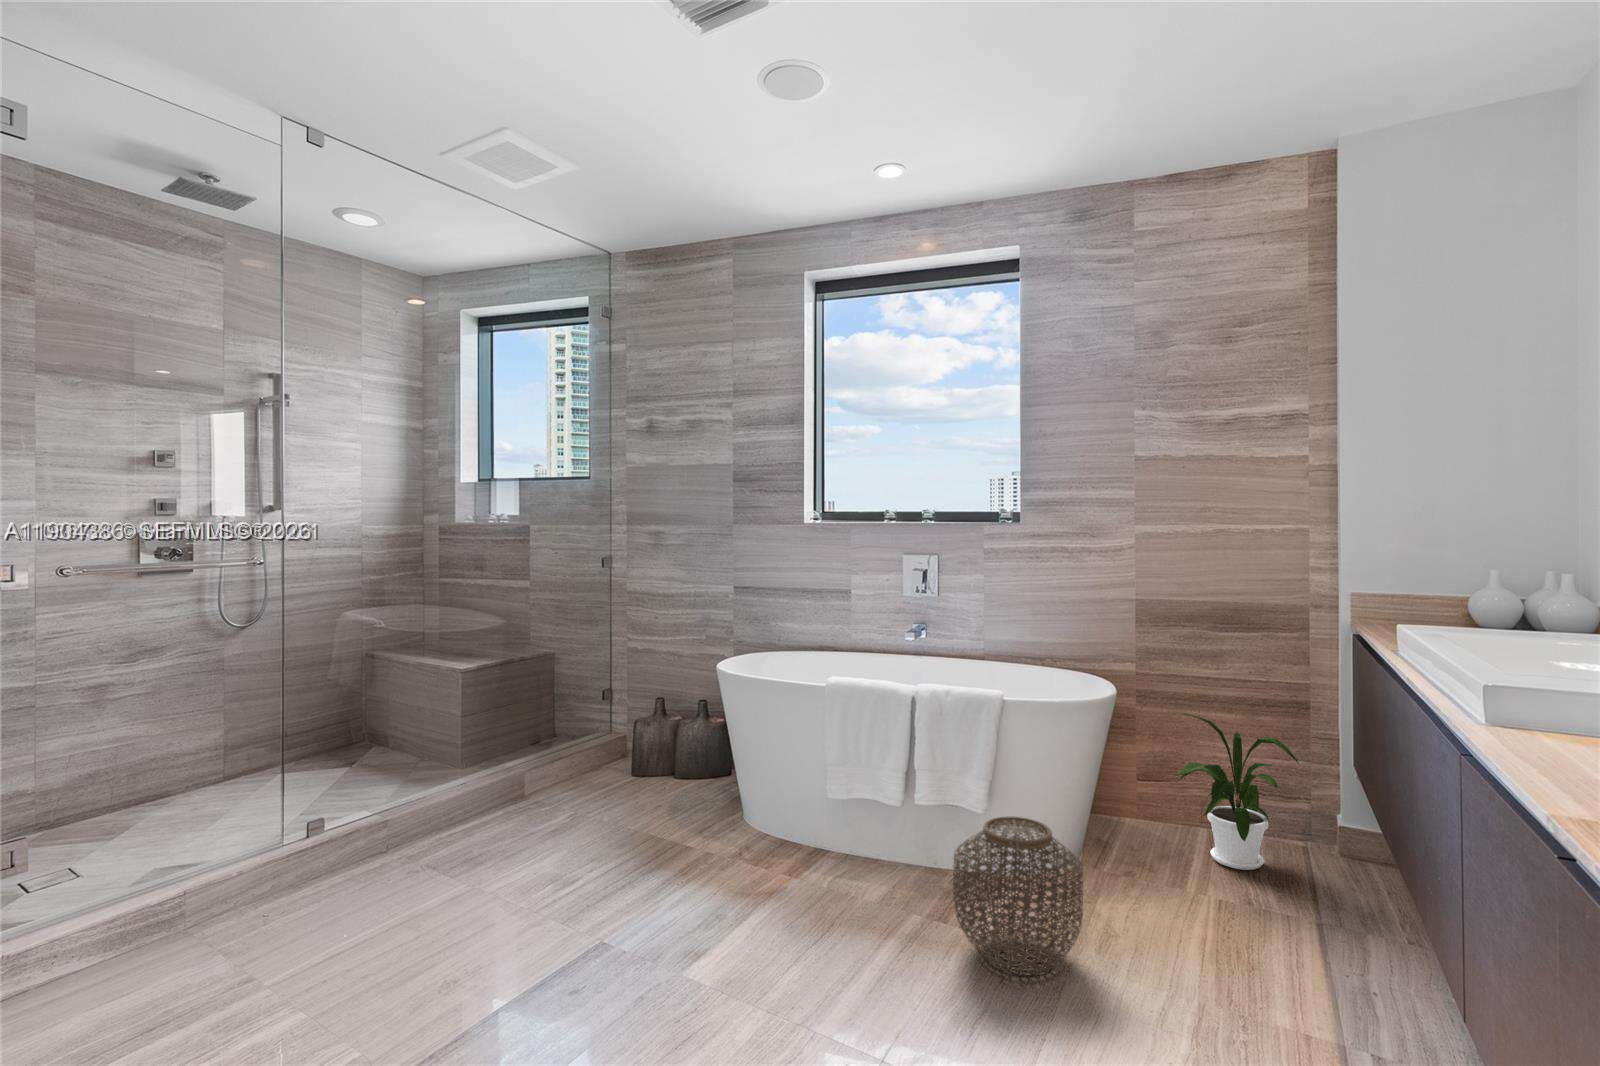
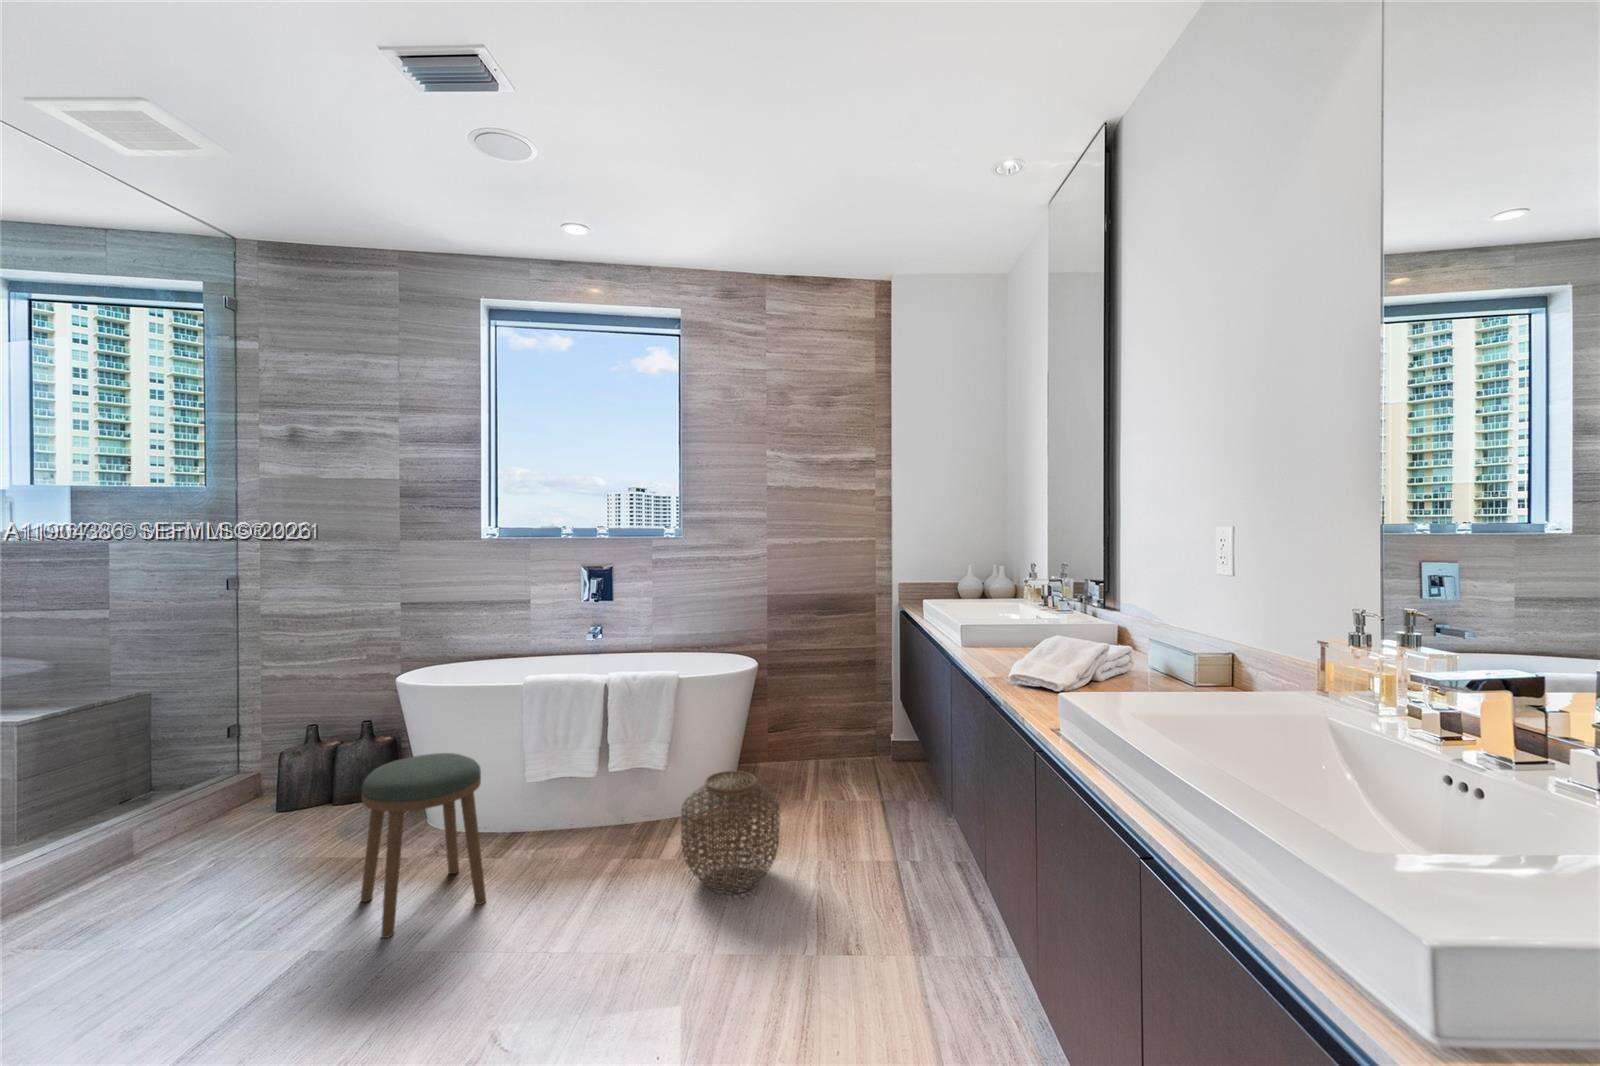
house plant: present [1175,714,1299,870] -> none [800,675,880,780]
stool: none [646,740,754,913] -> present [361,753,486,938]

